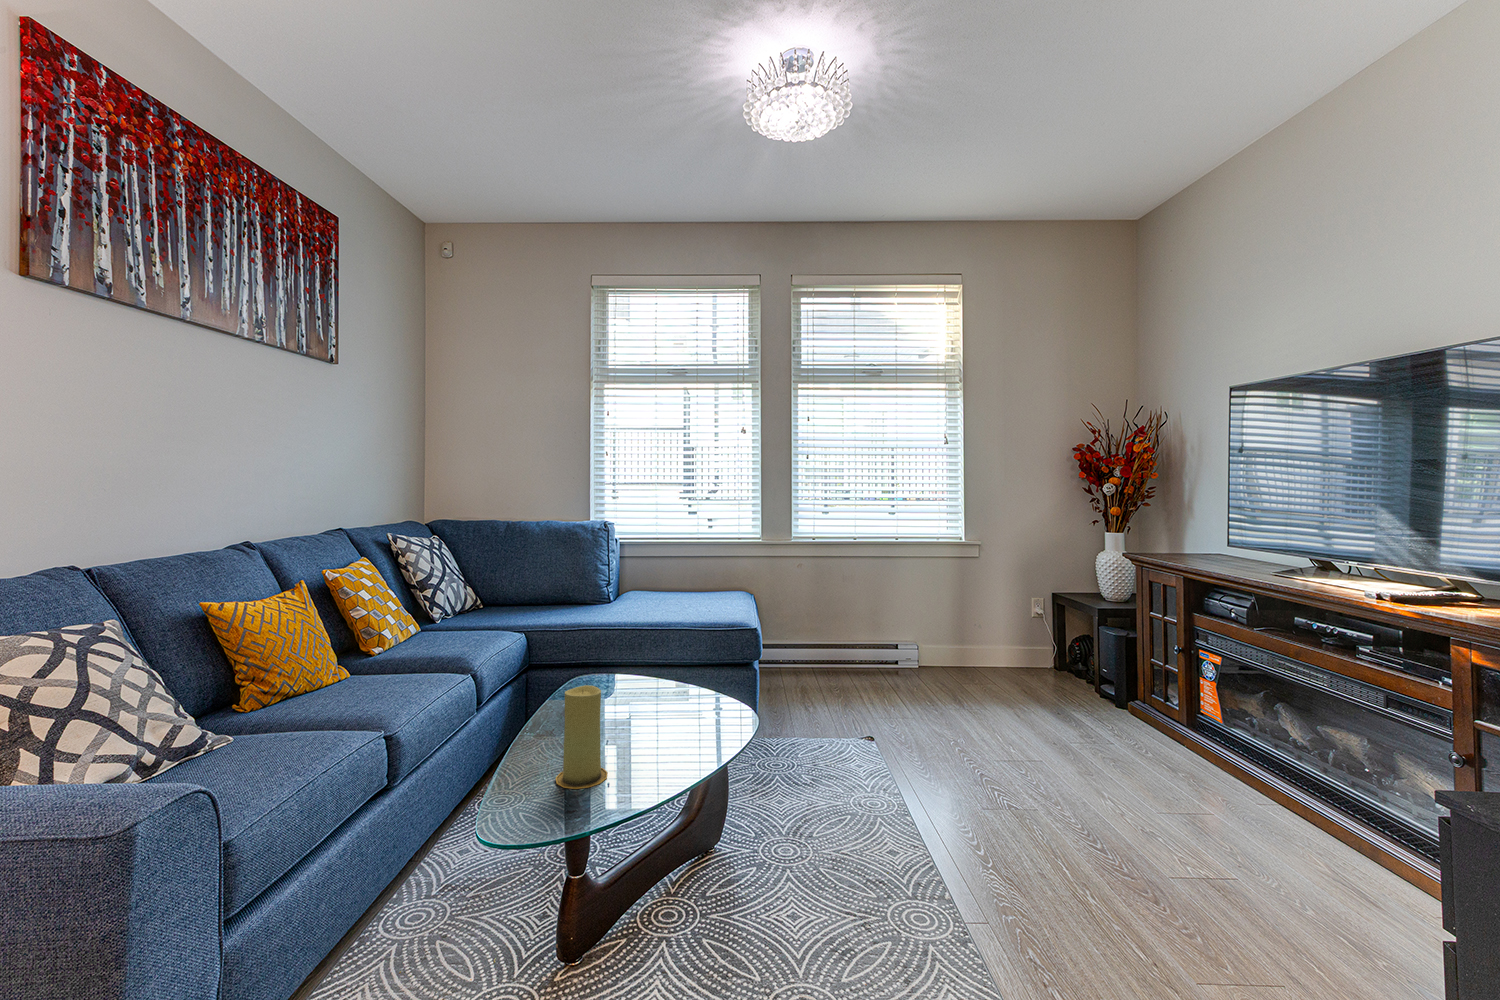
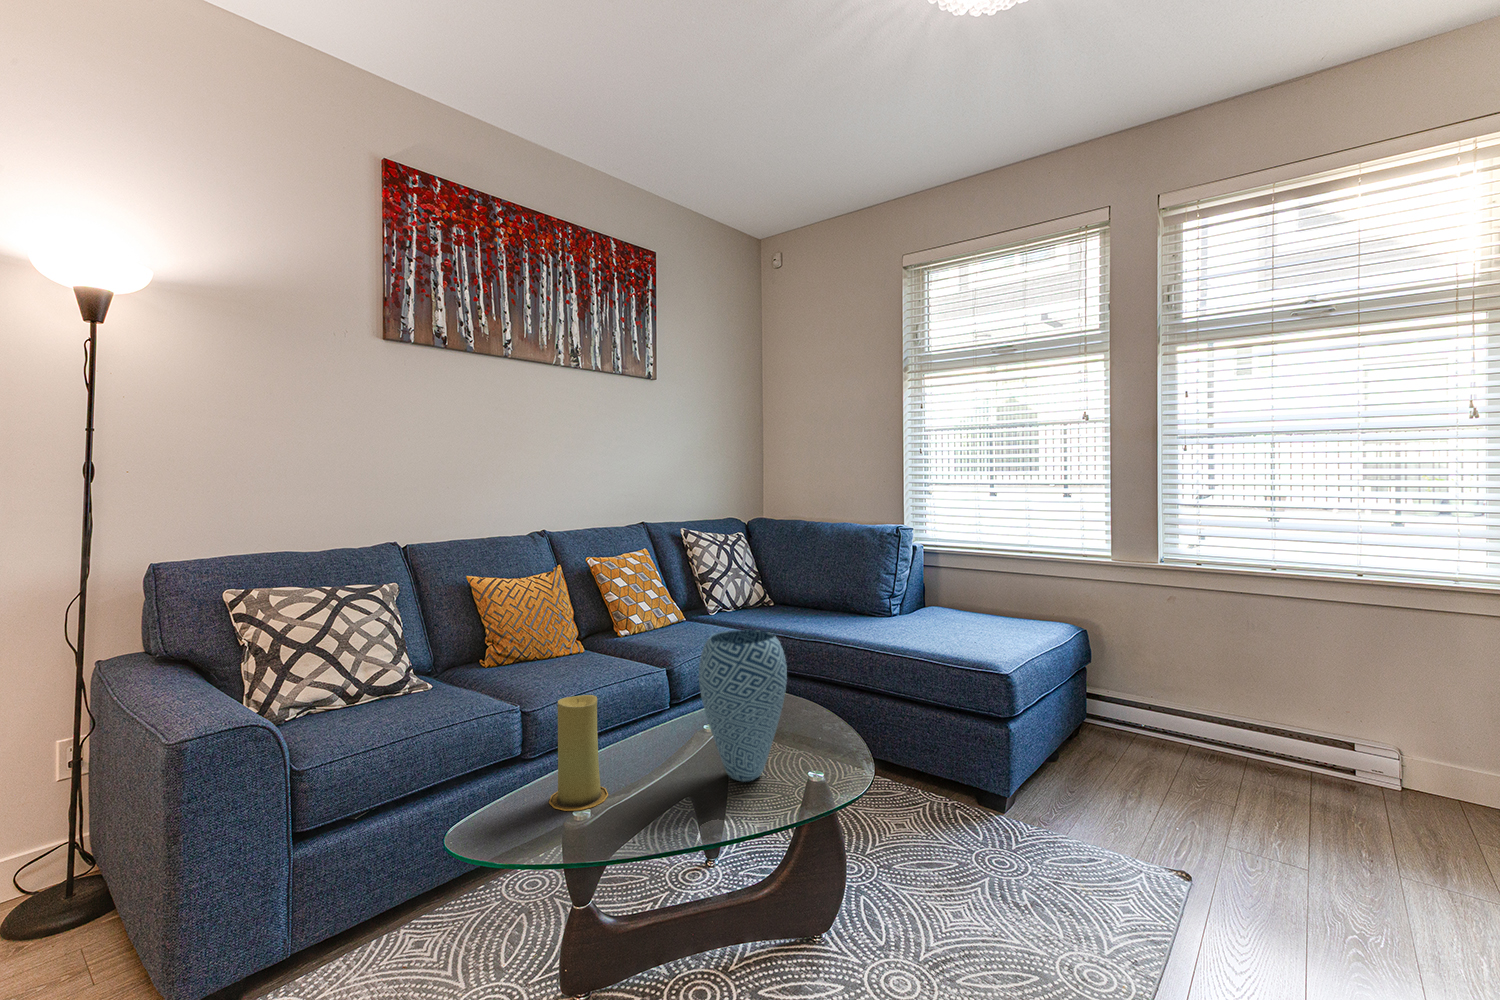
vase: none [647,615,716,735] -> present [699,630,787,782]

